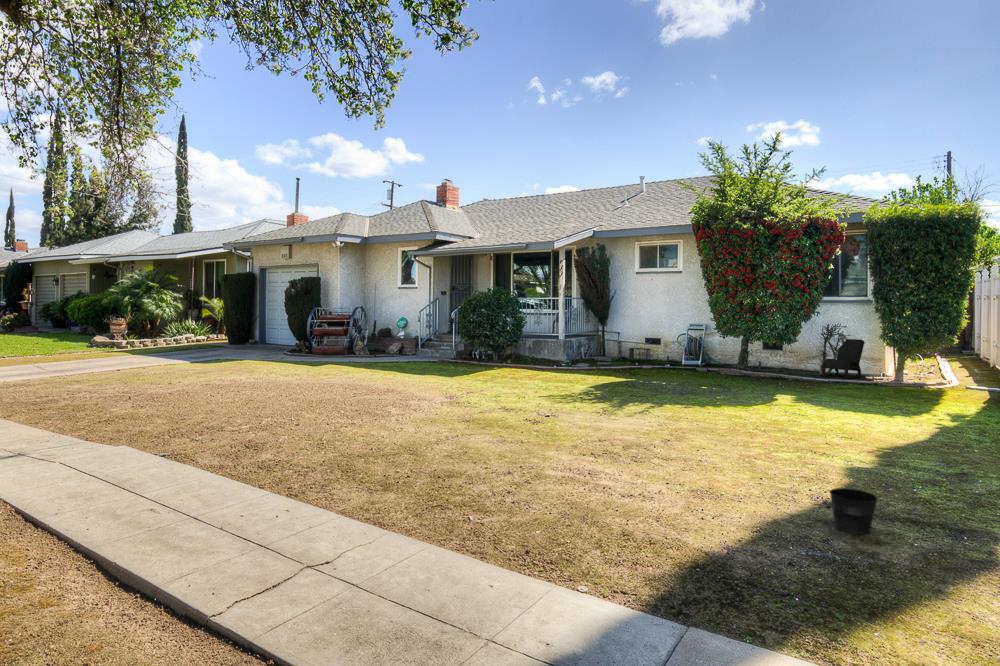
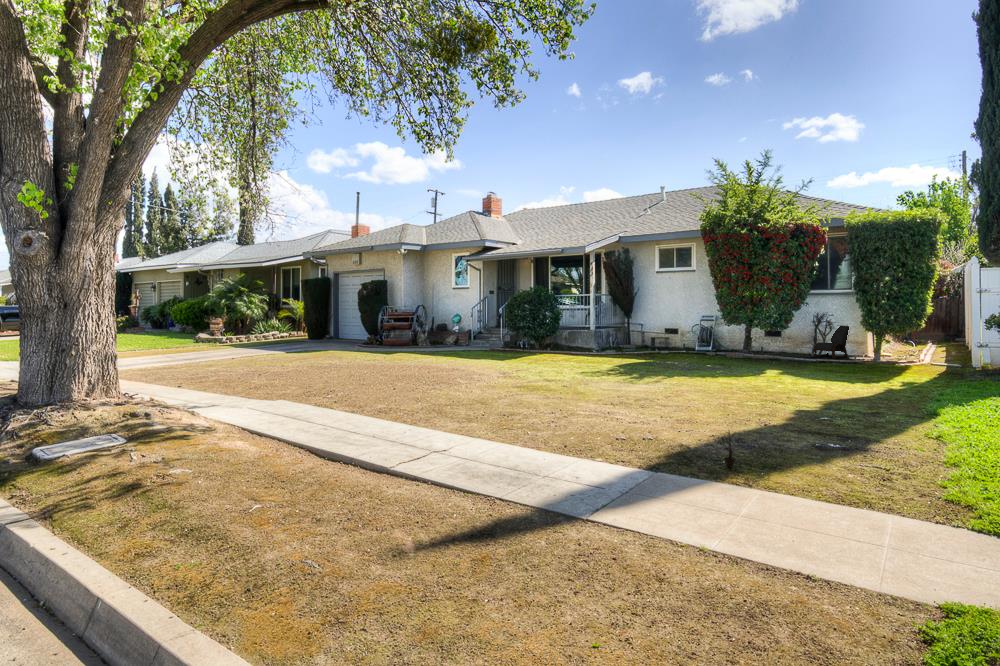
bucket: present [826,488,878,534] -> none [754,411,785,437]
decorative plant: none [798,559,859,630] -> present [716,431,739,468]

